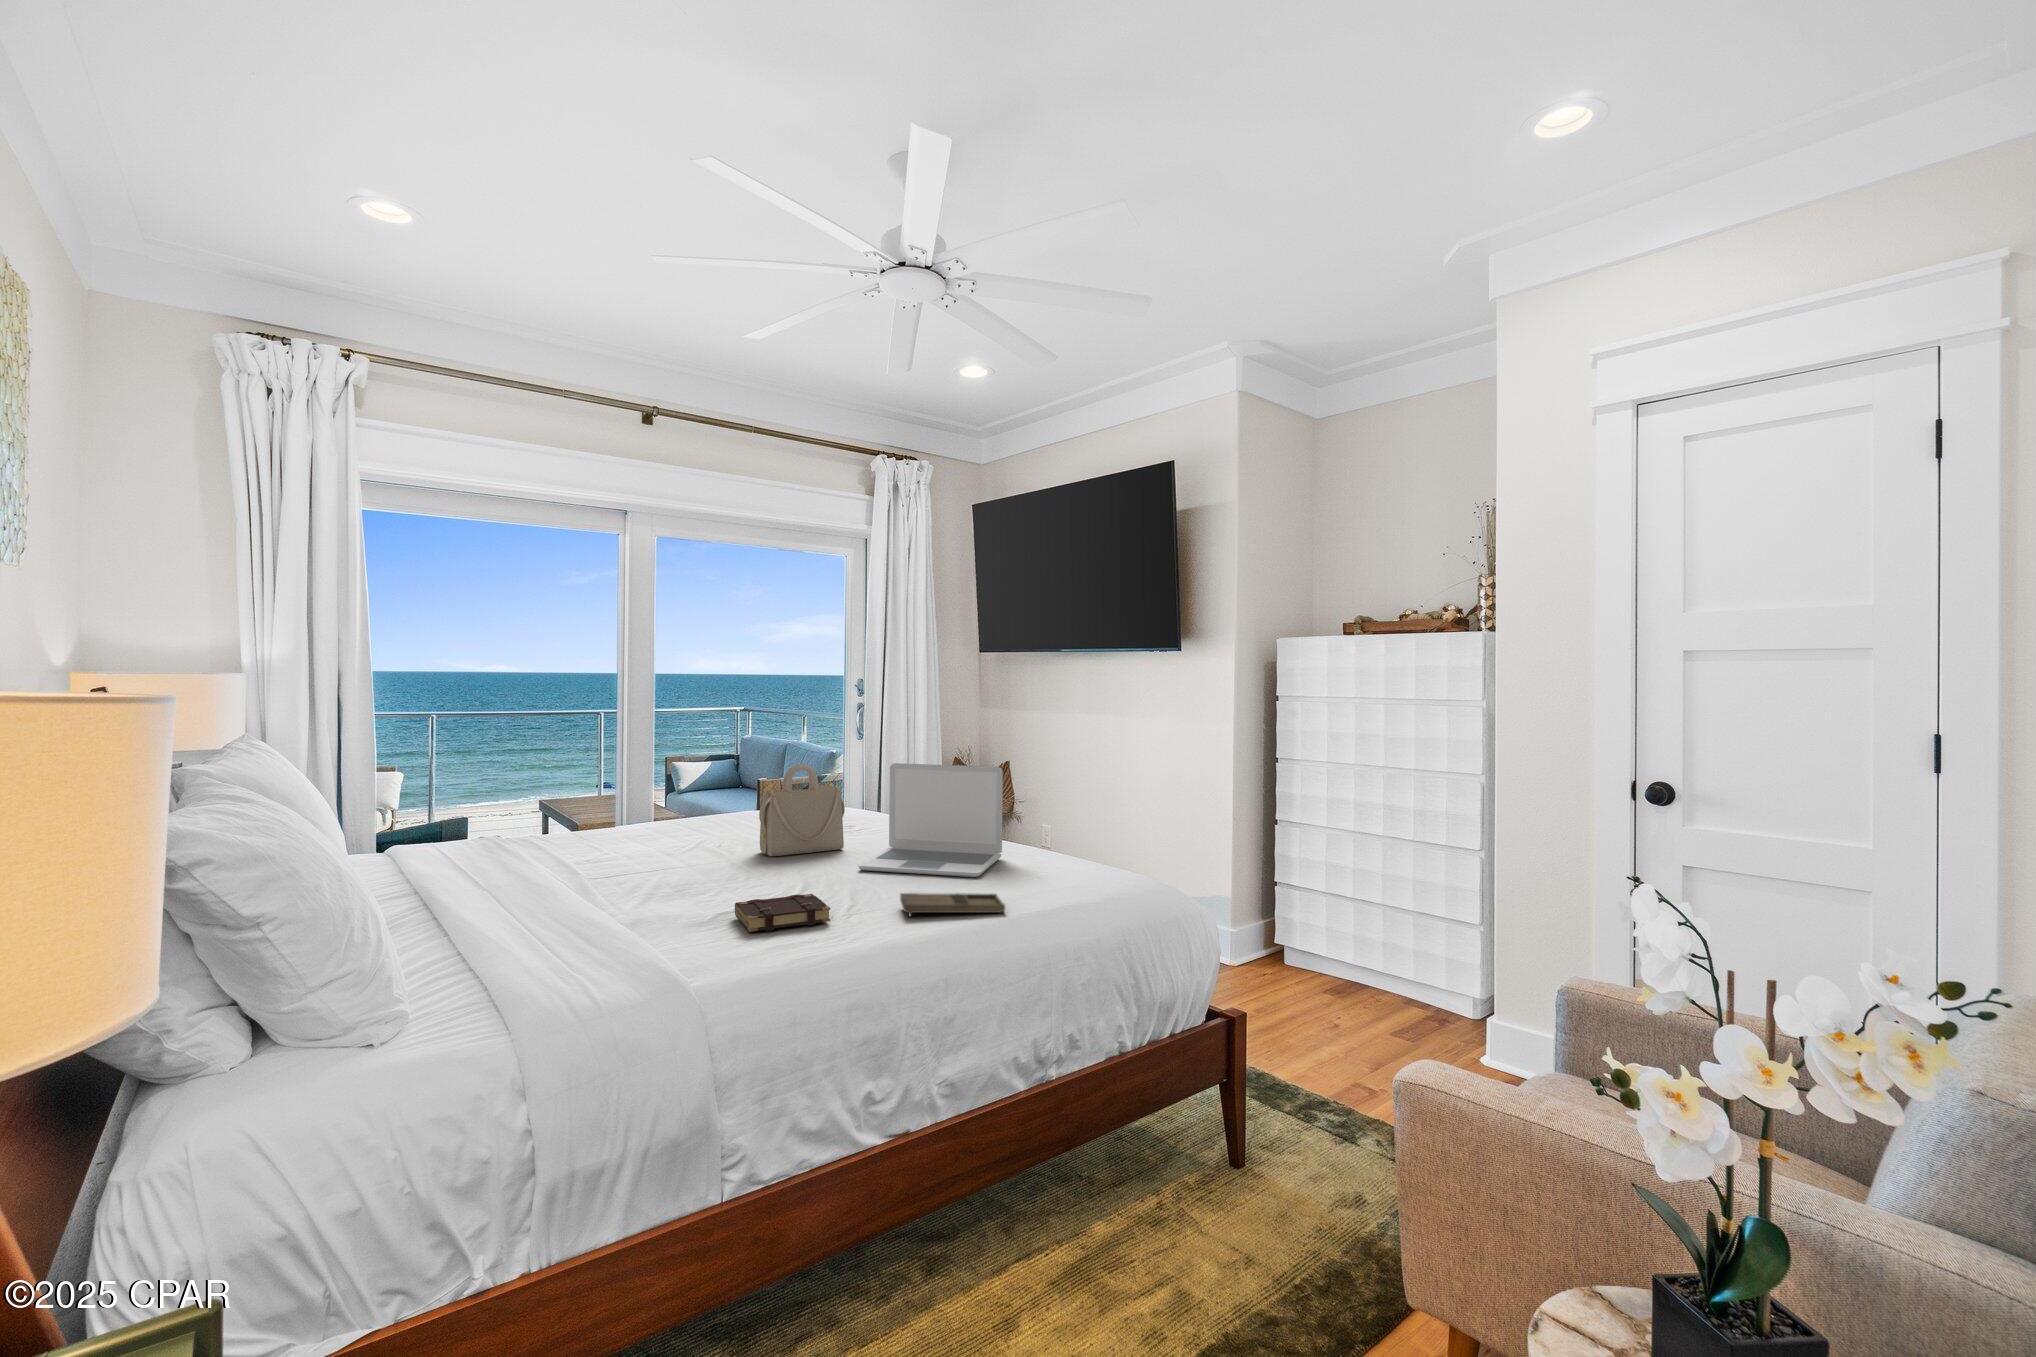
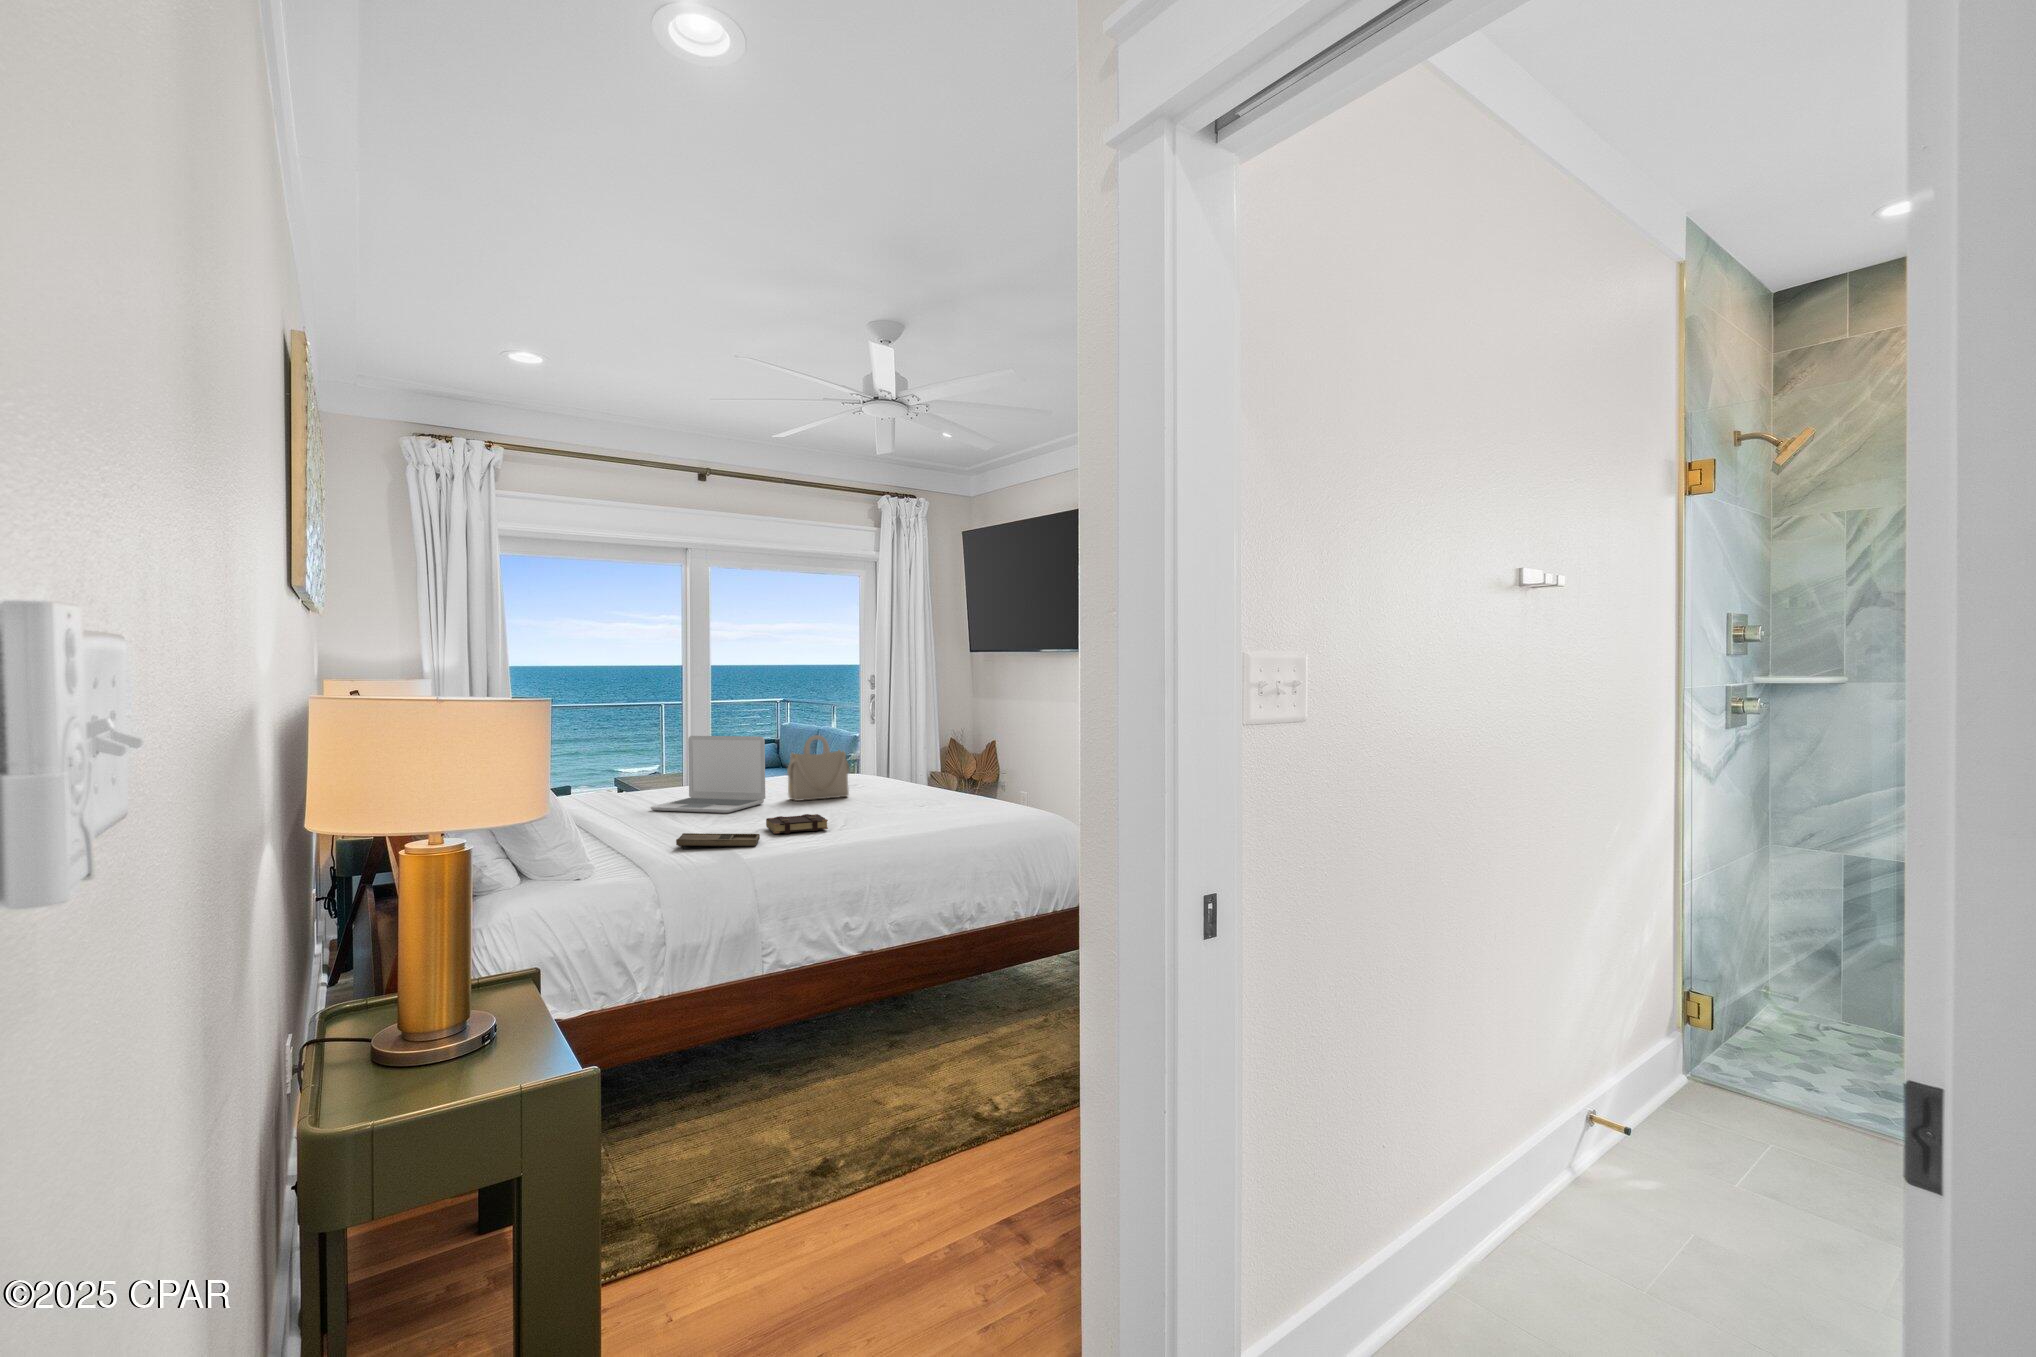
laptop: present [858,763,1003,877] -> present [650,736,765,813]
tray: present [900,893,1005,916] -> present [676,833,760,849]

